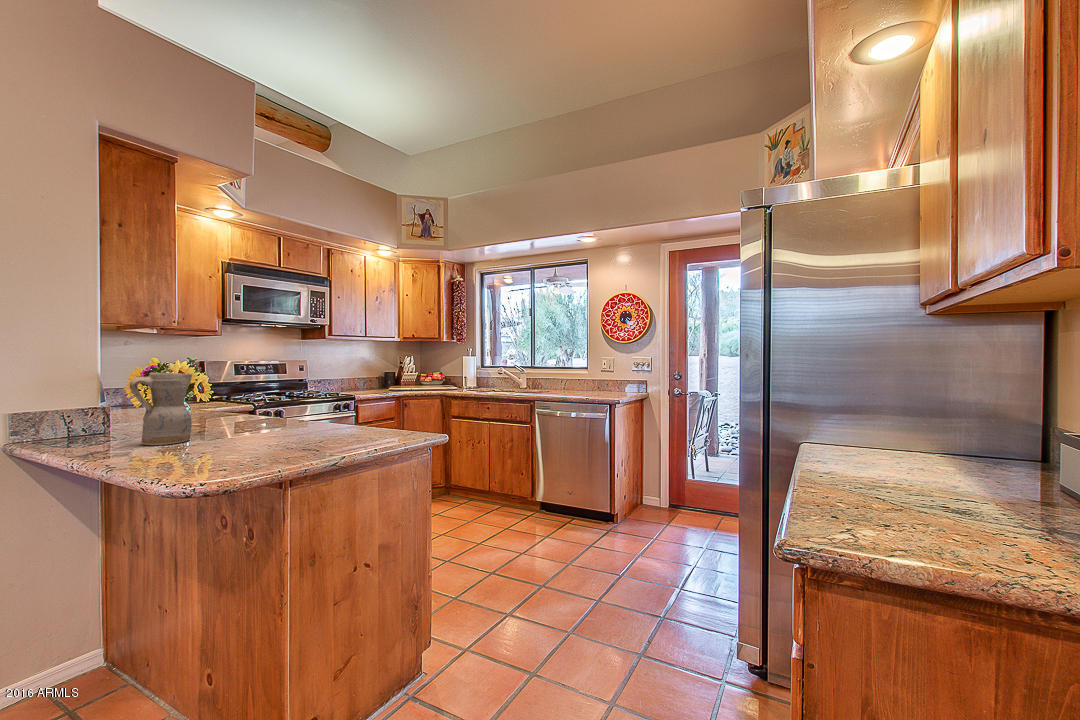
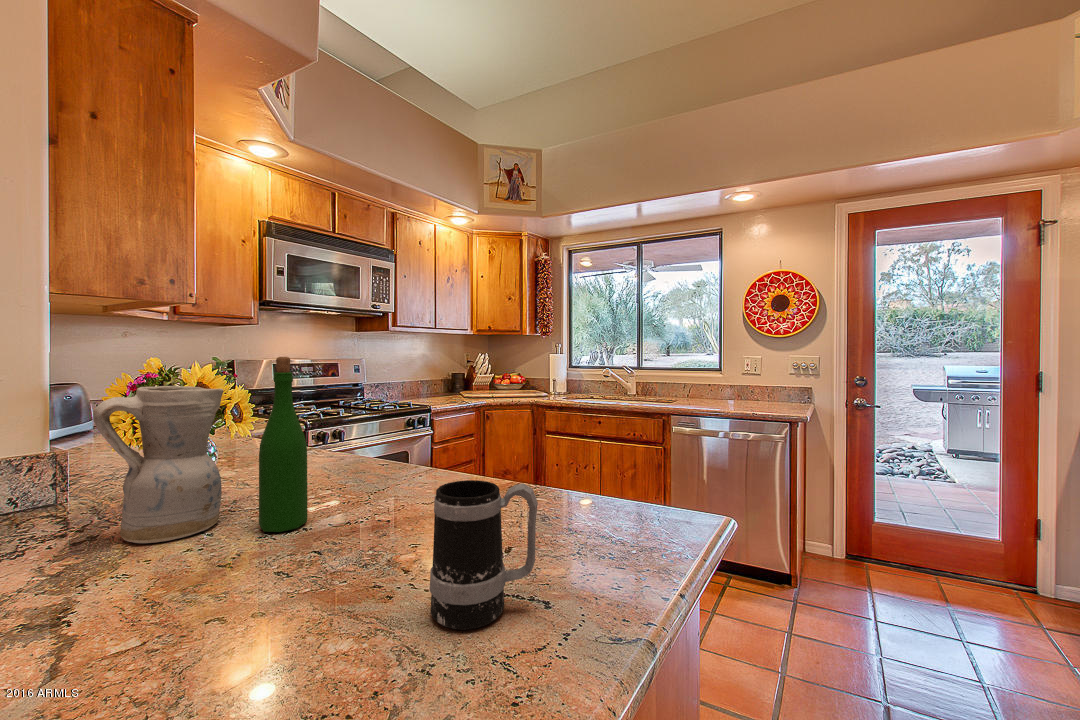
wine bottle: none [210,358,235,442] -> present [259,357,308,532]
mug: none [273,406,318,458] -> present [430,480,538,630]

